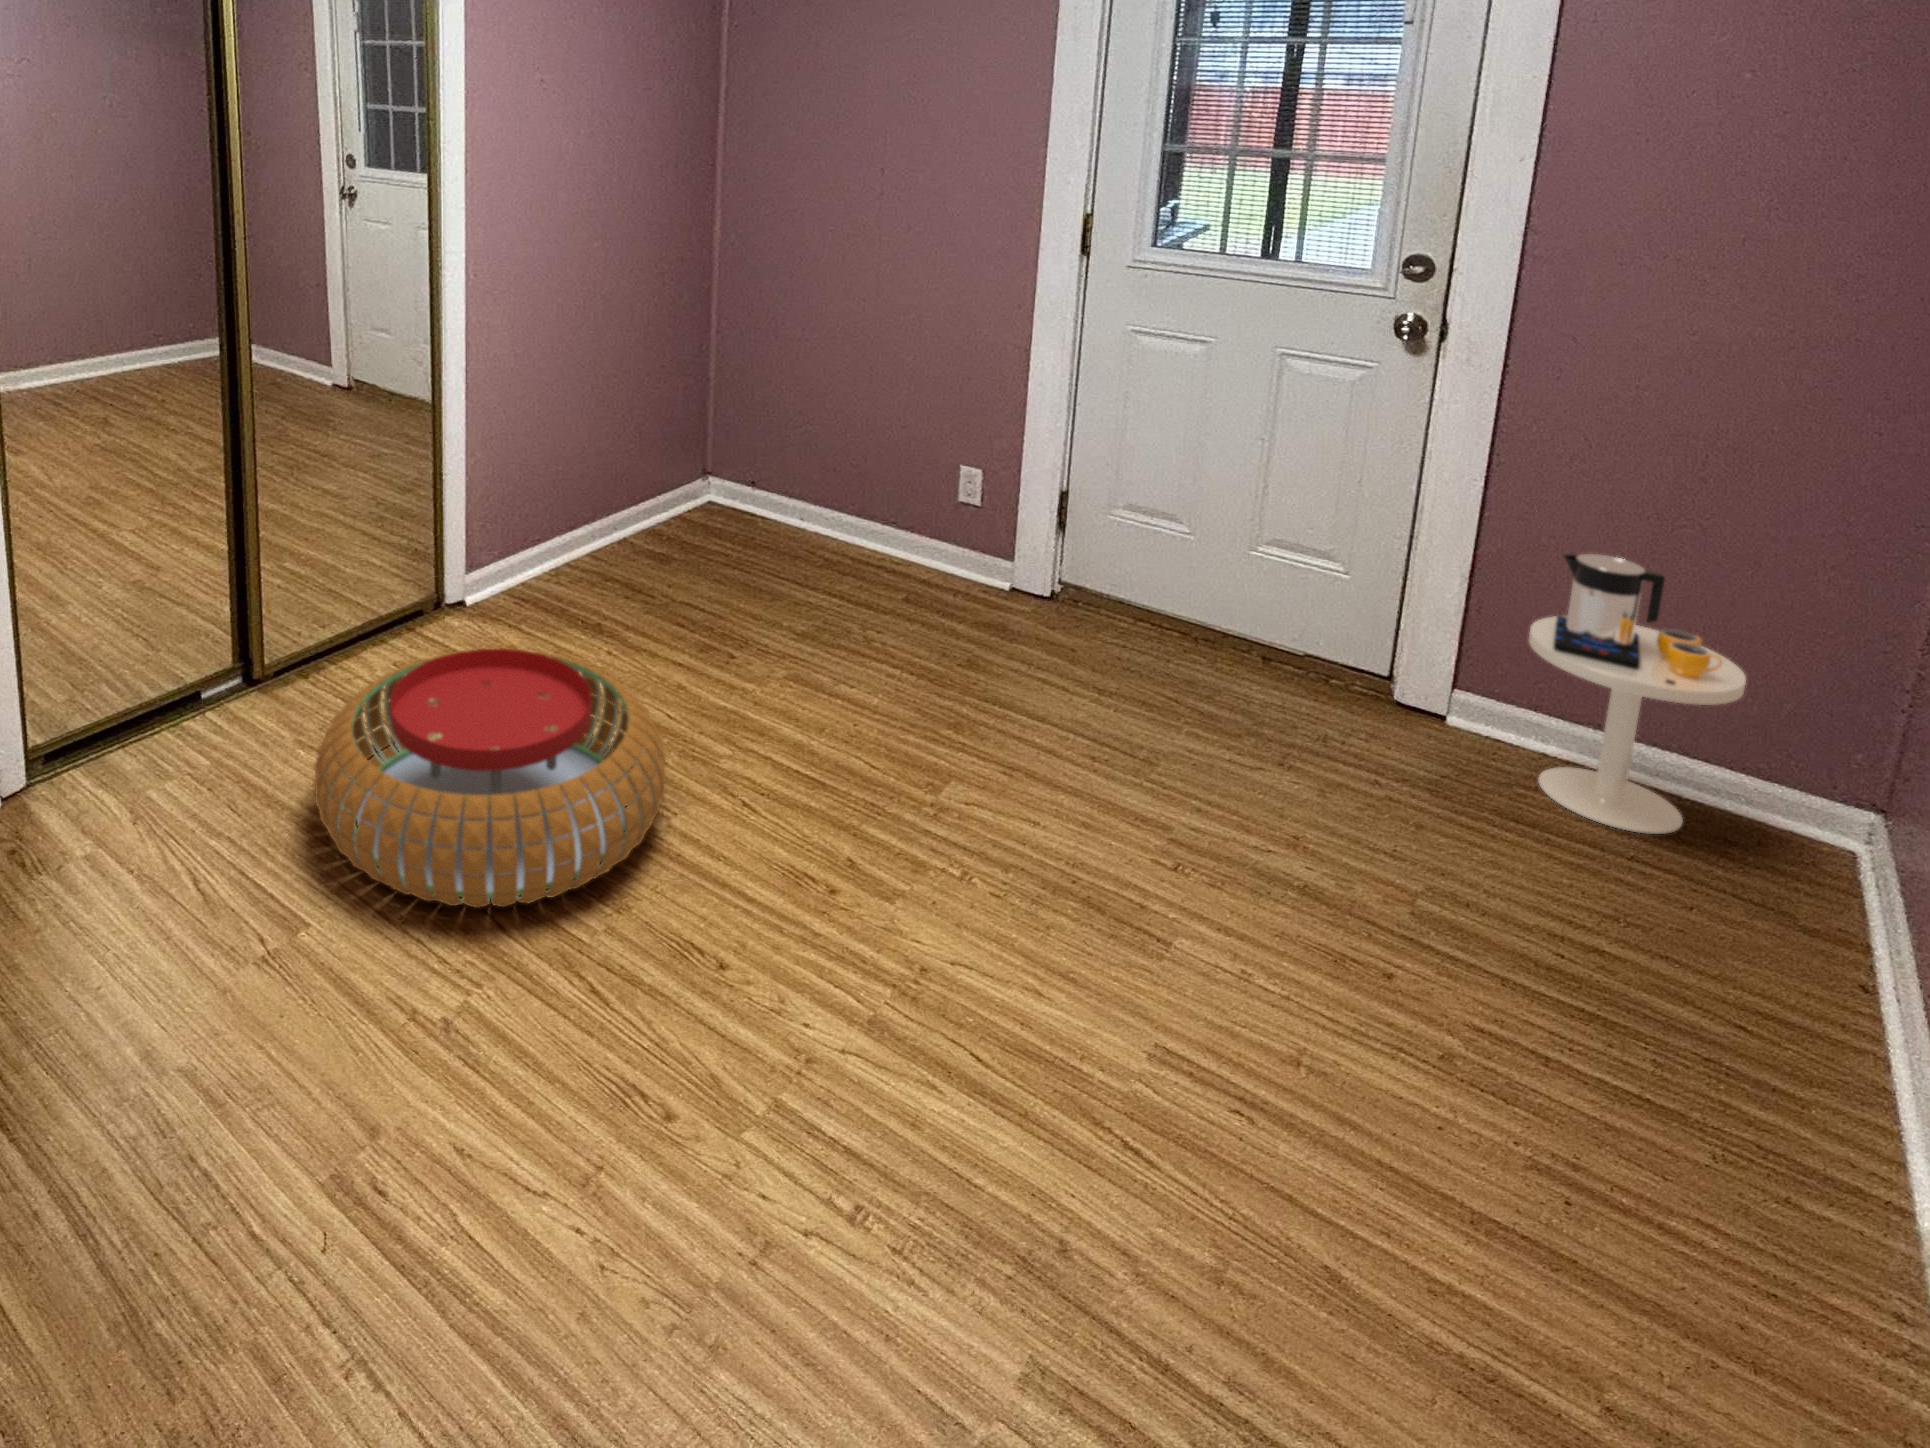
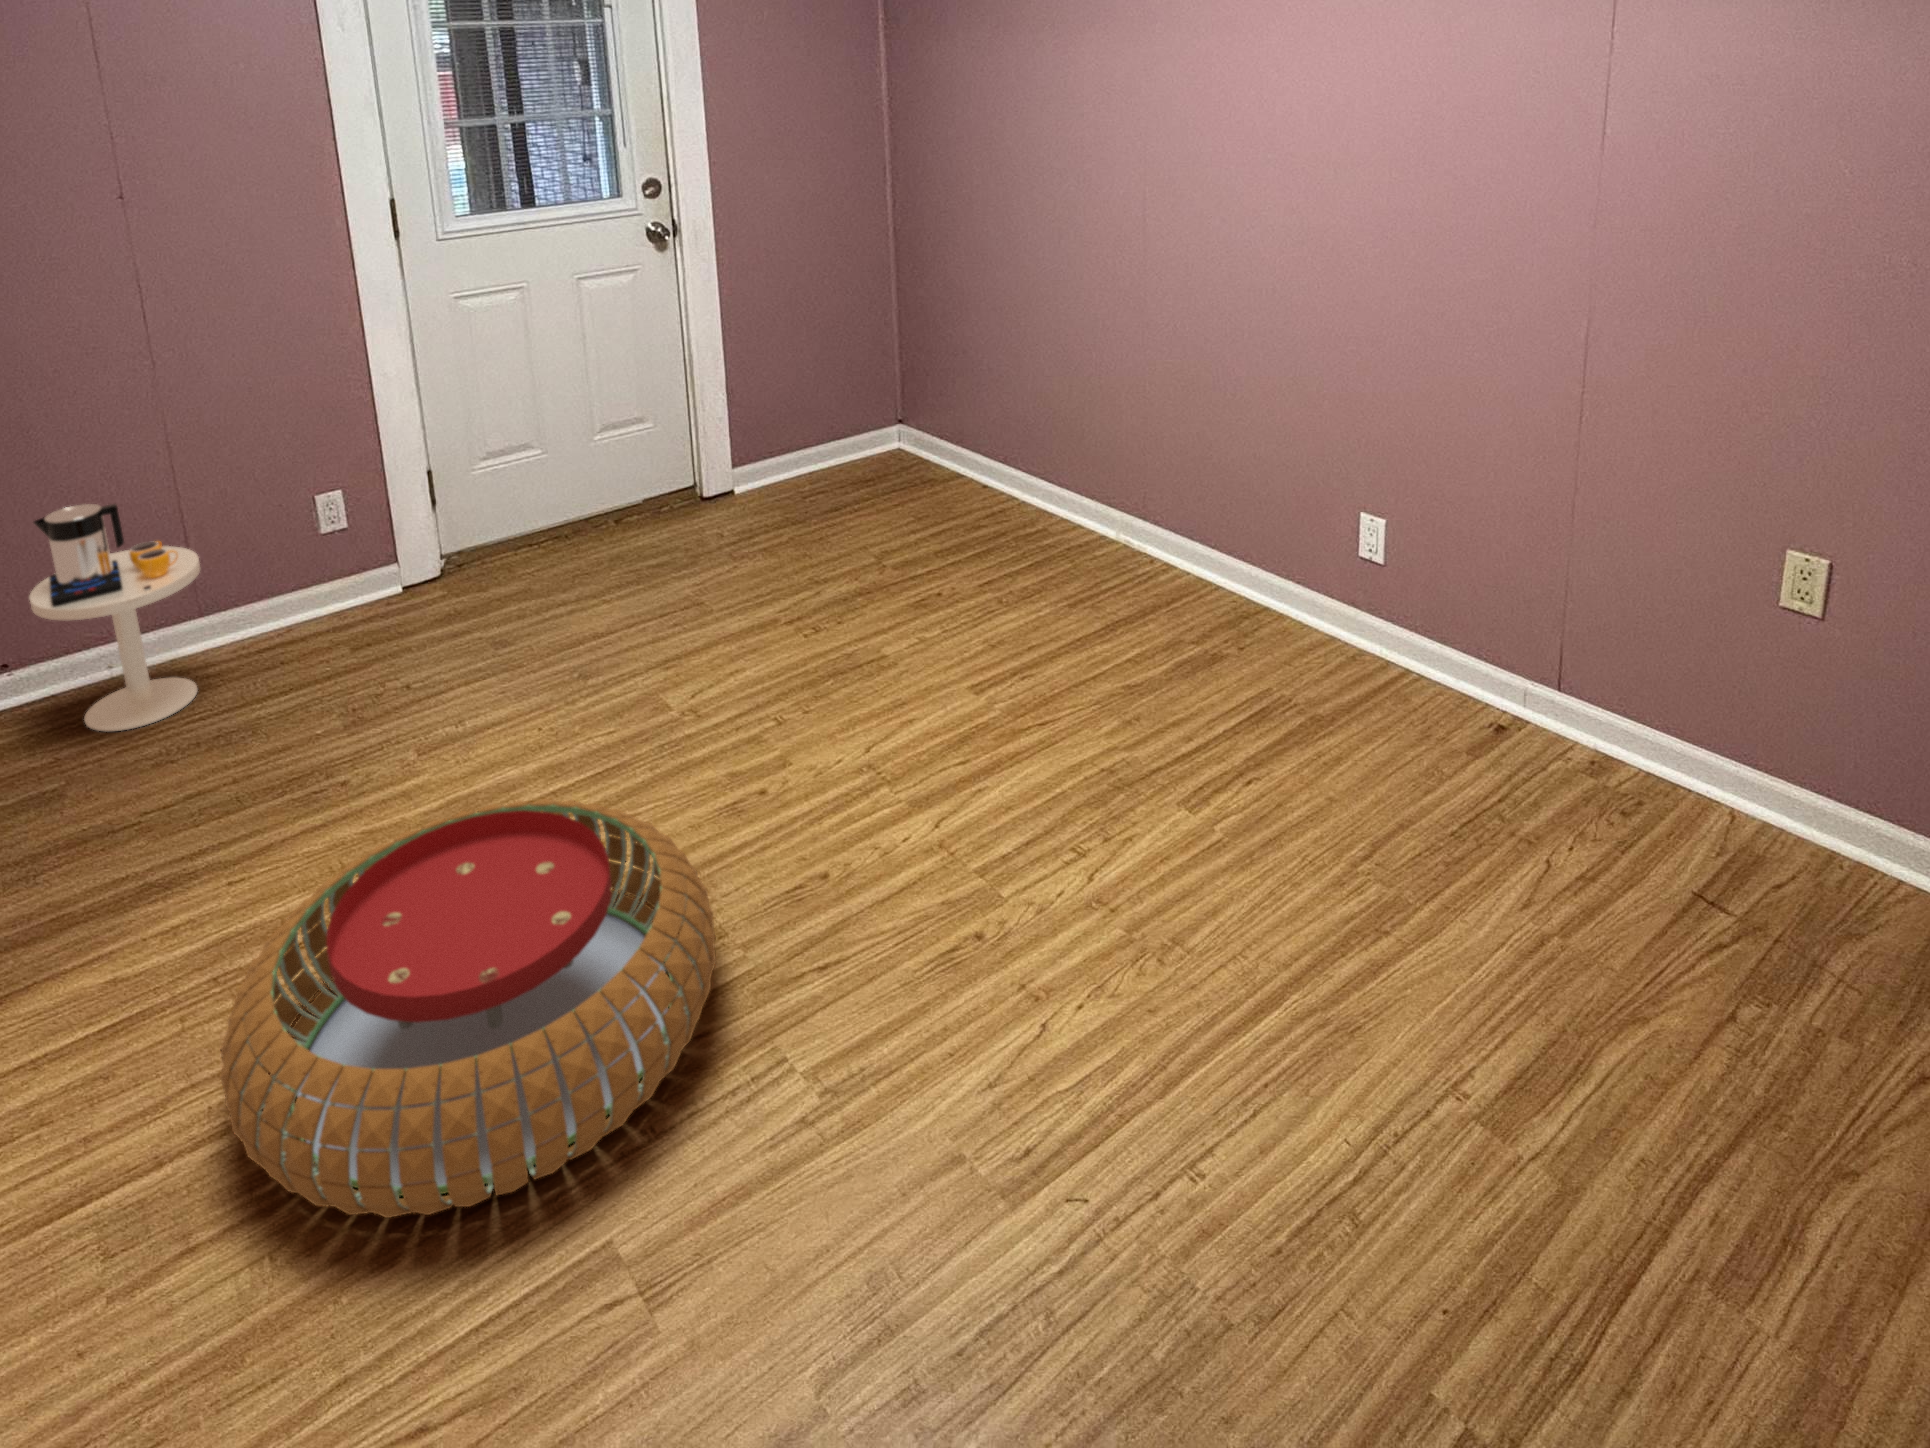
side table: present [1529,554,1746,834] -> present [29,504,200,732]

